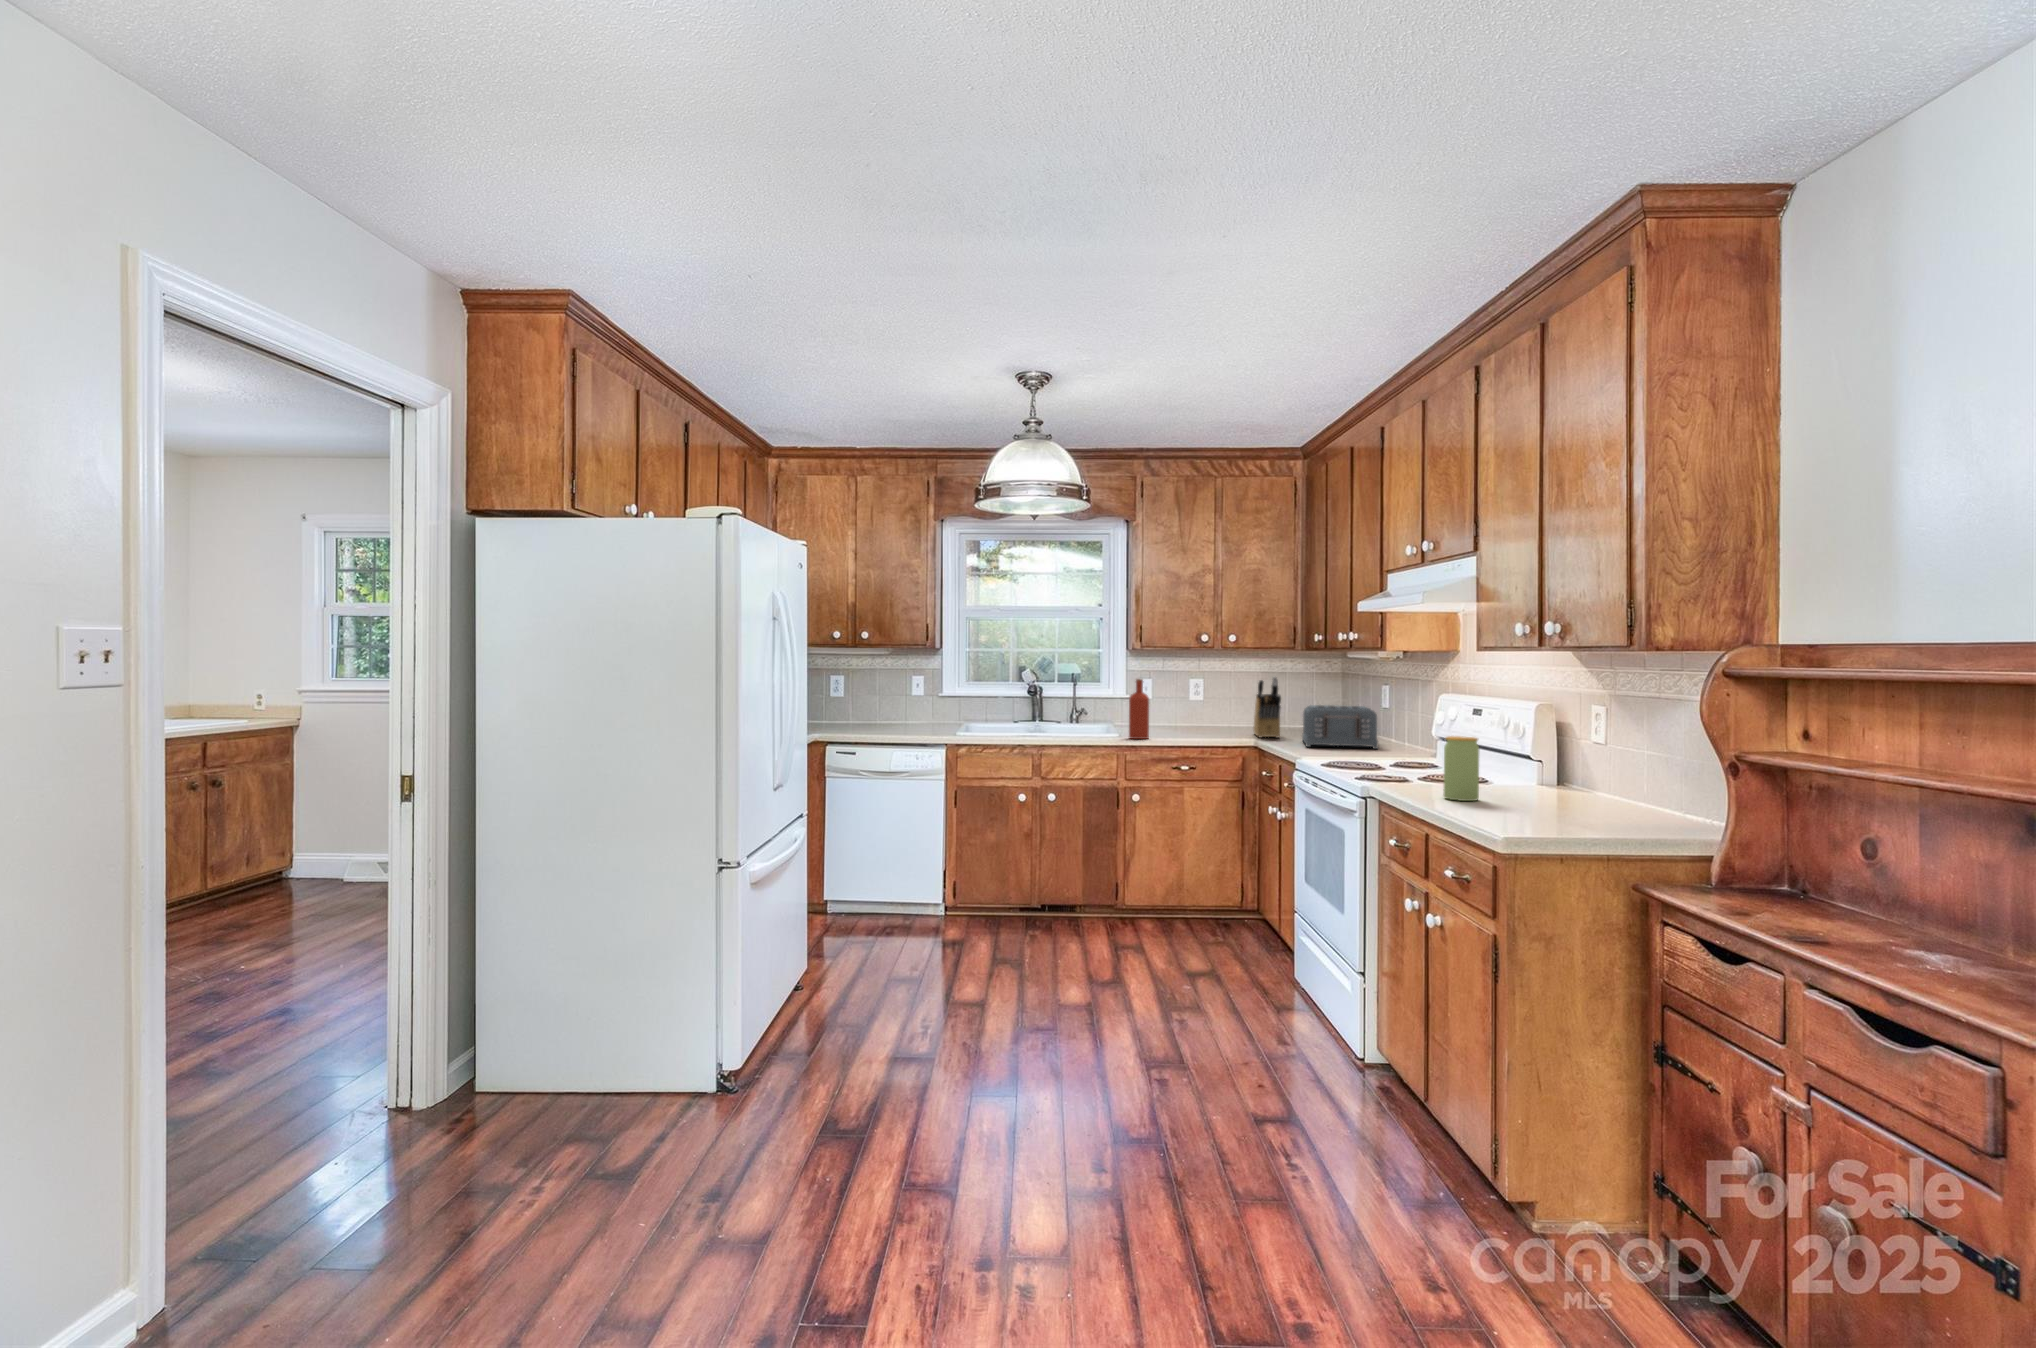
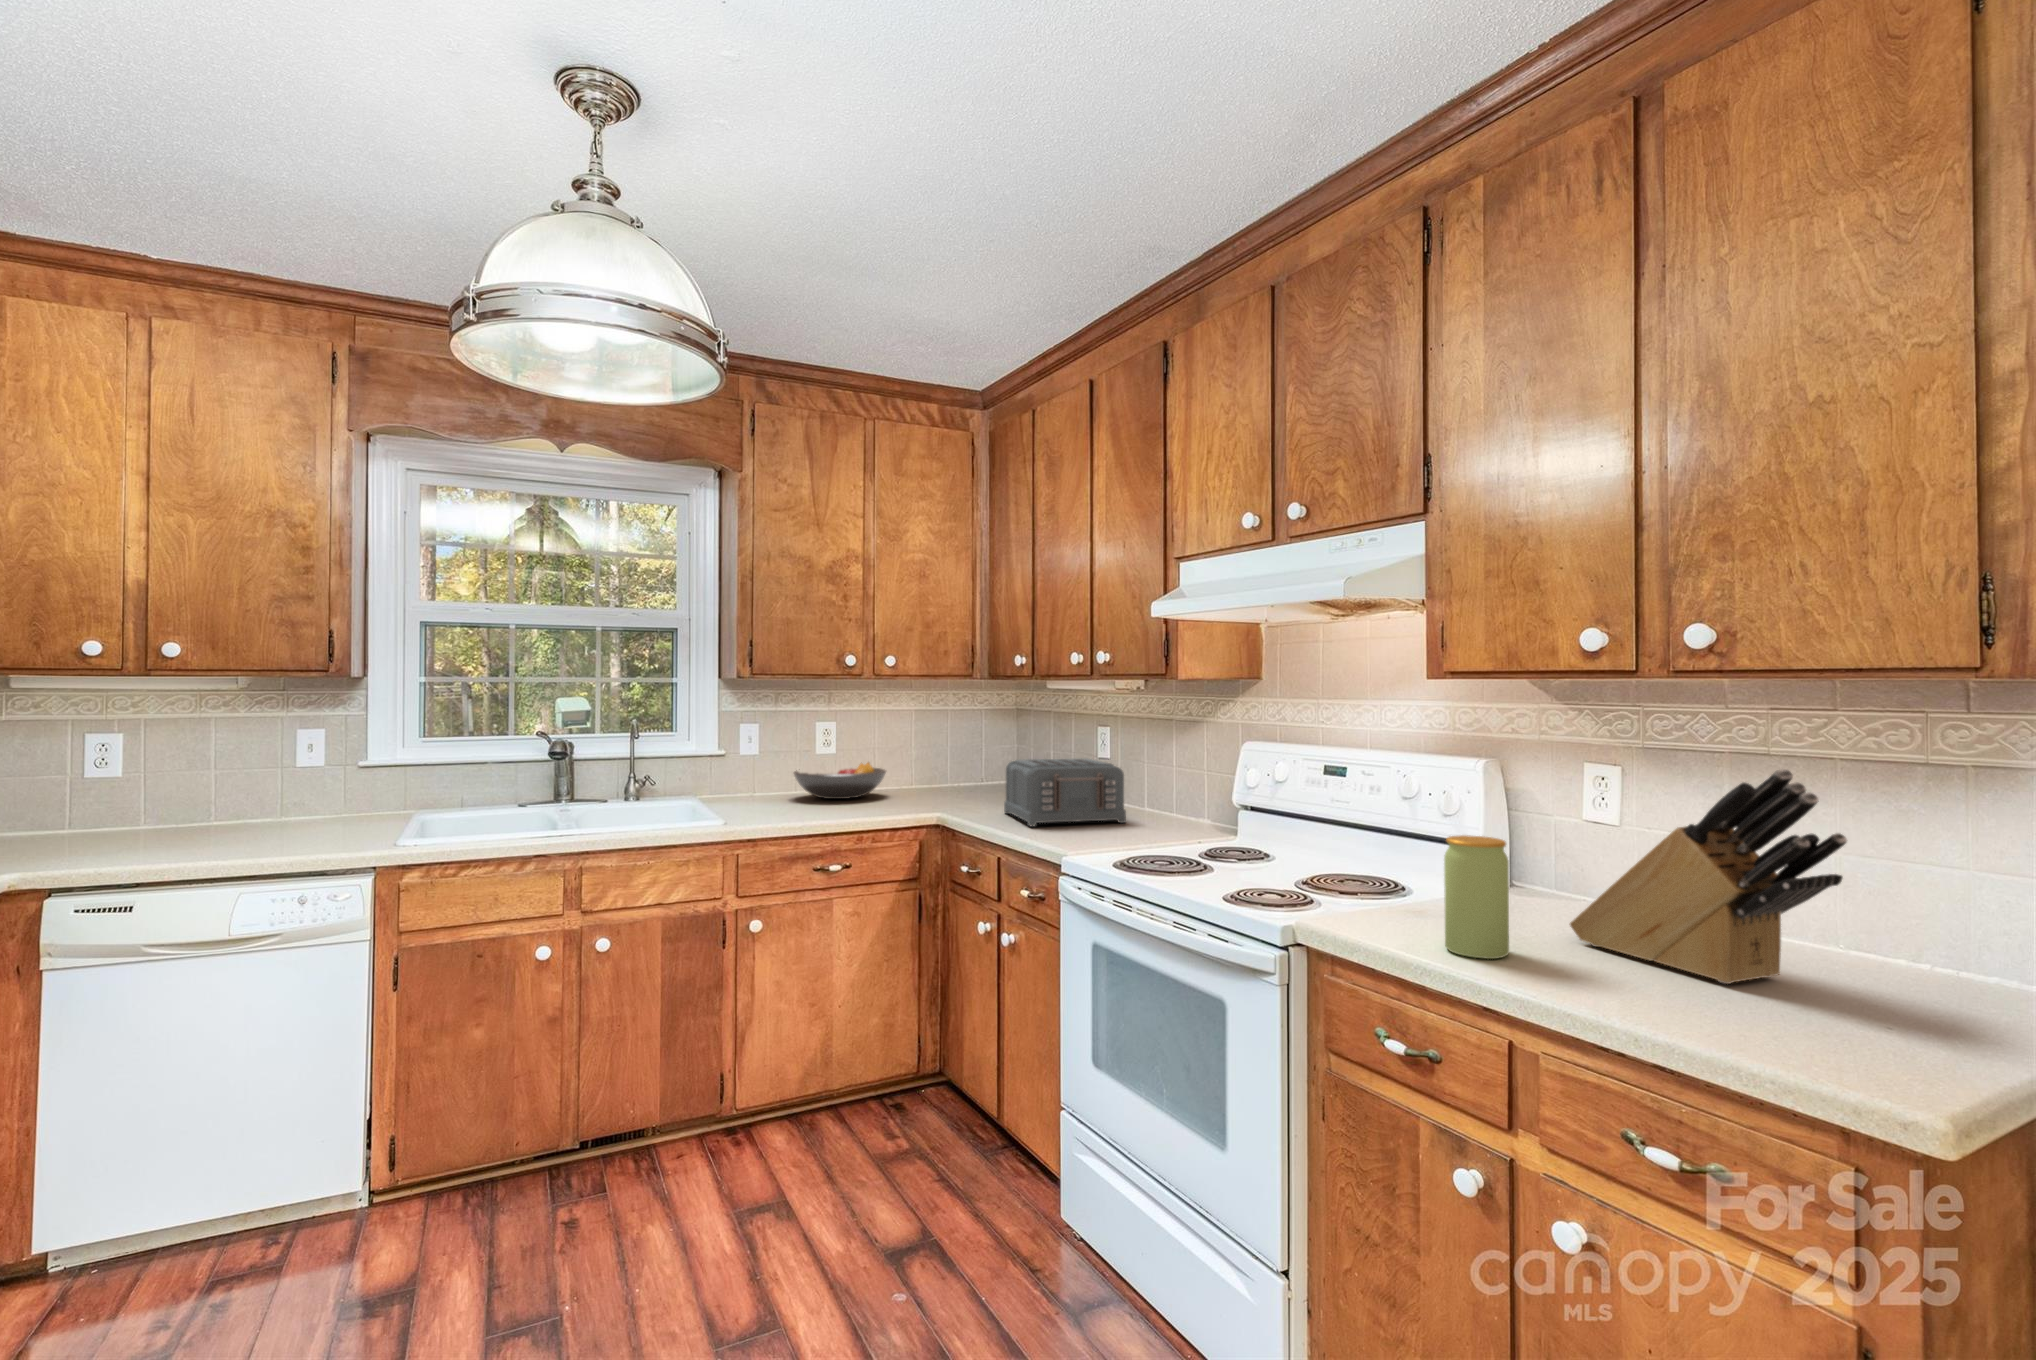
knife block: present [1253,677,1281,738] -> present [1570,769,1847,984]
bottle: present [1129,679,1149,739] -> none [738,726,773,827]
fruit bowl: none [1174,707,1237,730] -> present [794,762,886,799]

